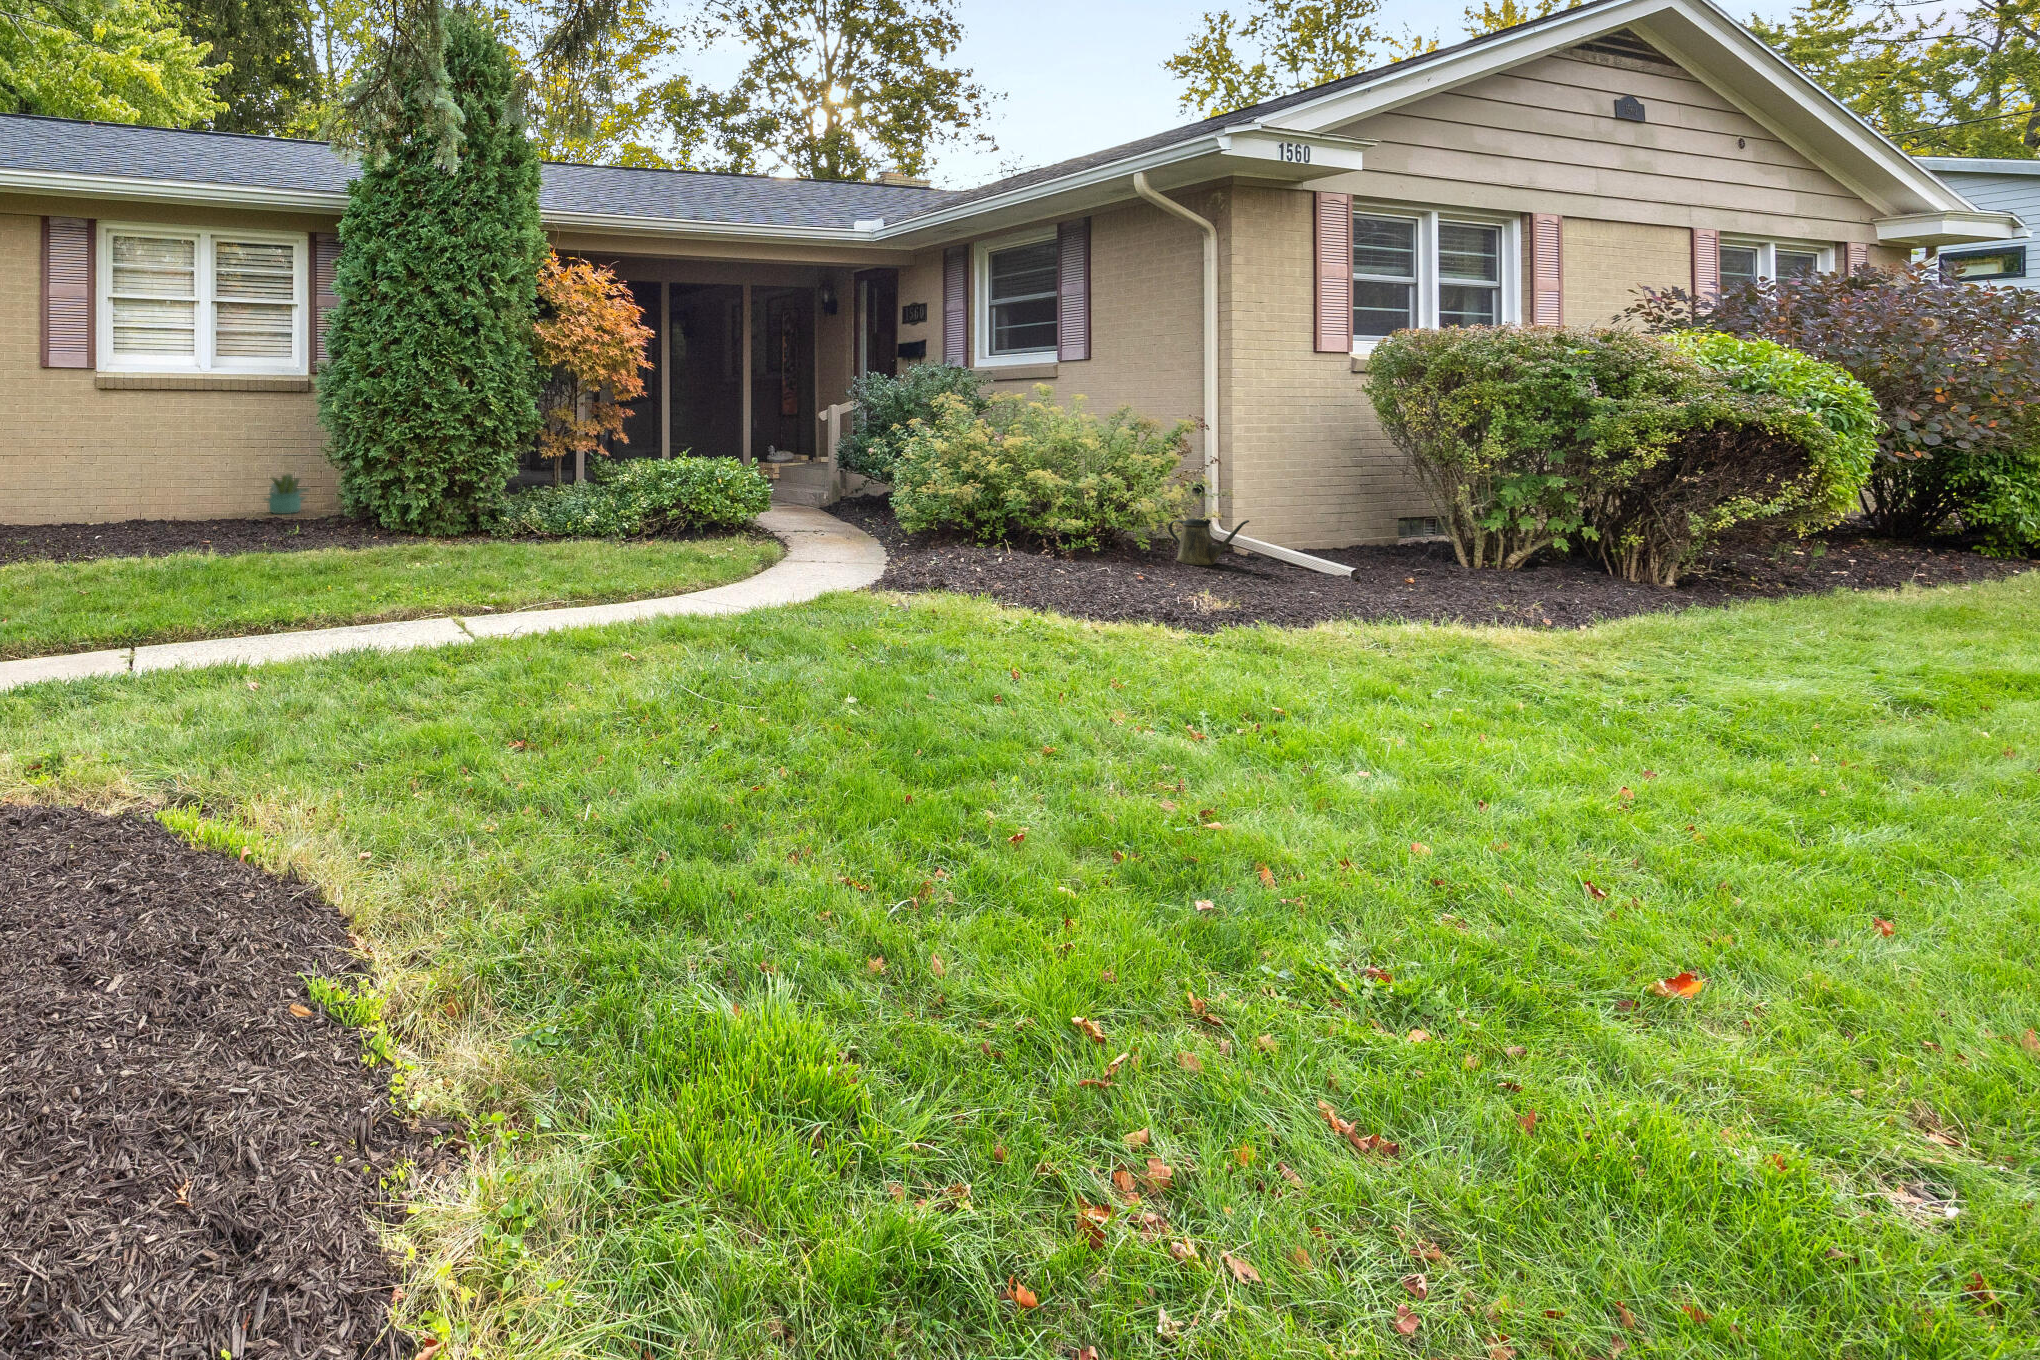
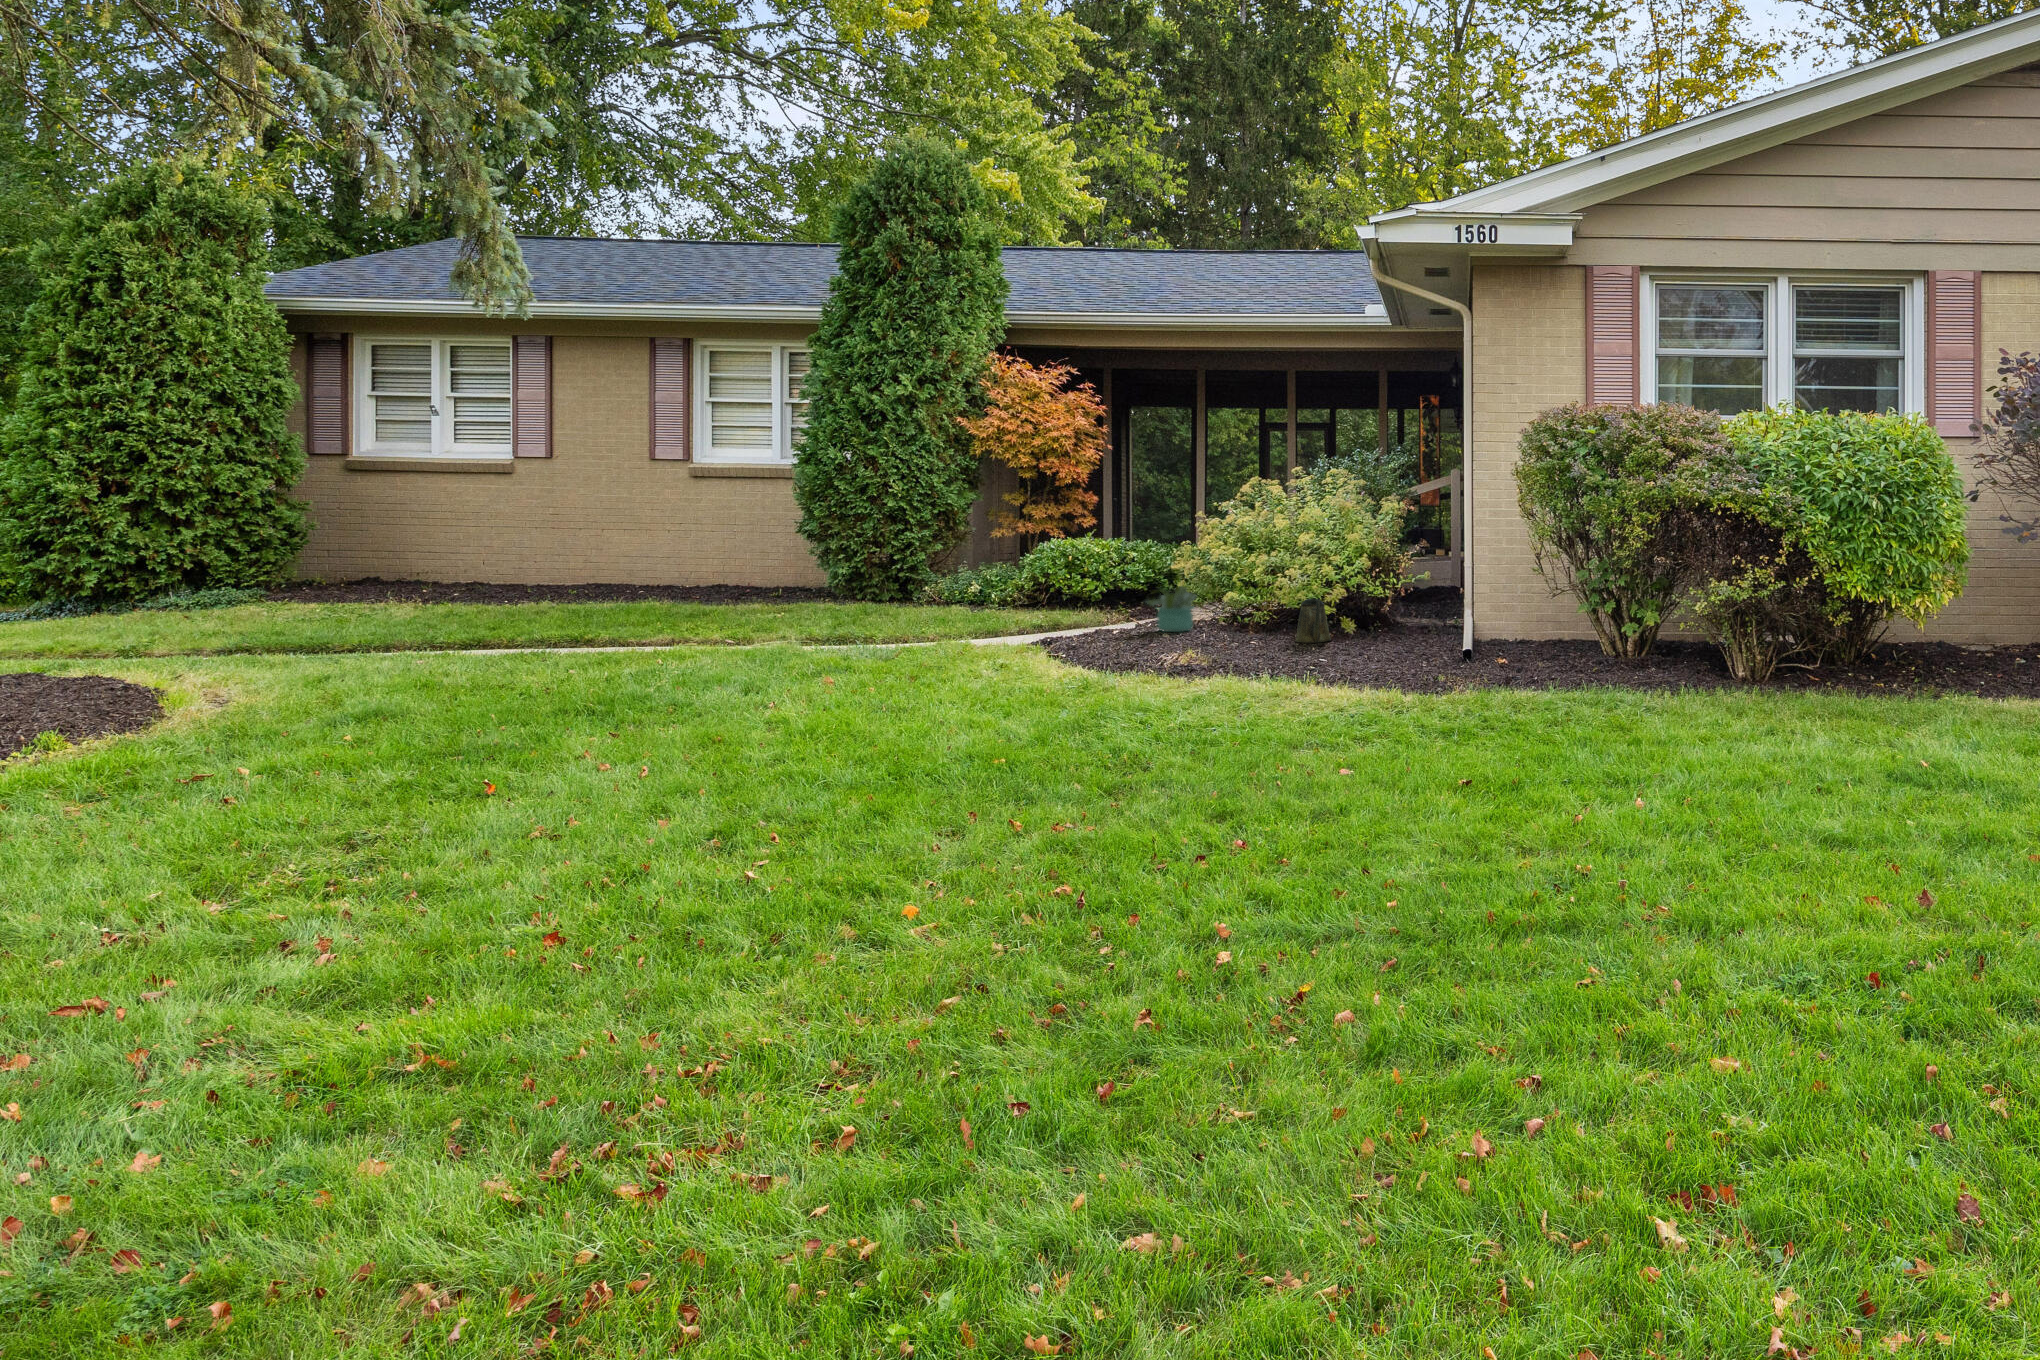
decorative plant: present [265,474,309,514] -> present [1148,586,1196,632]

